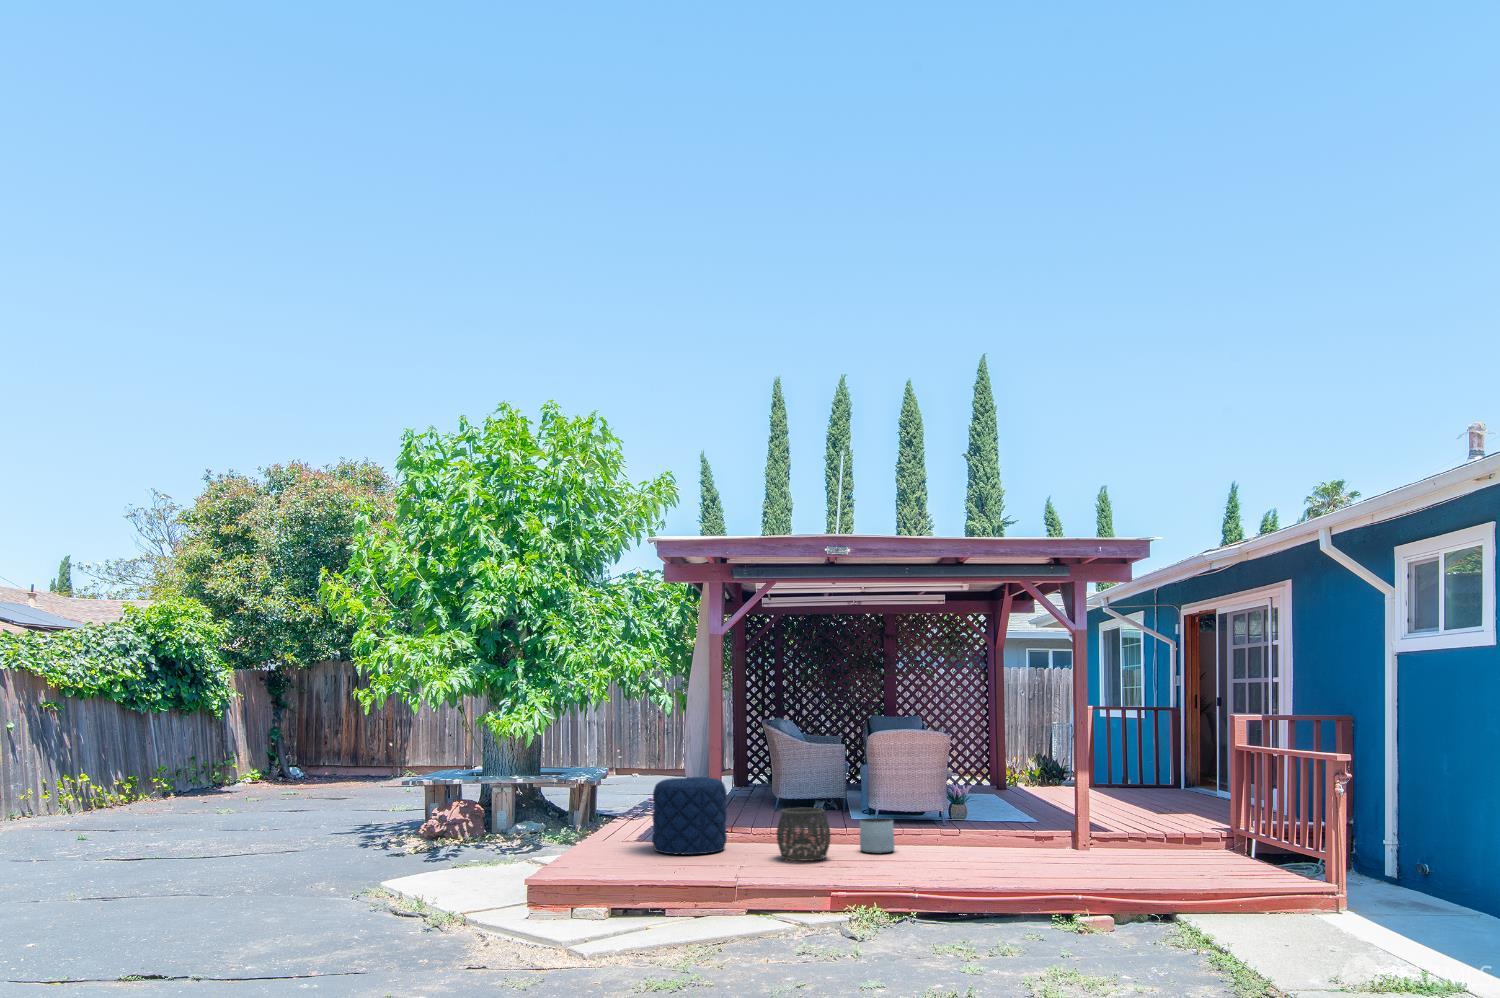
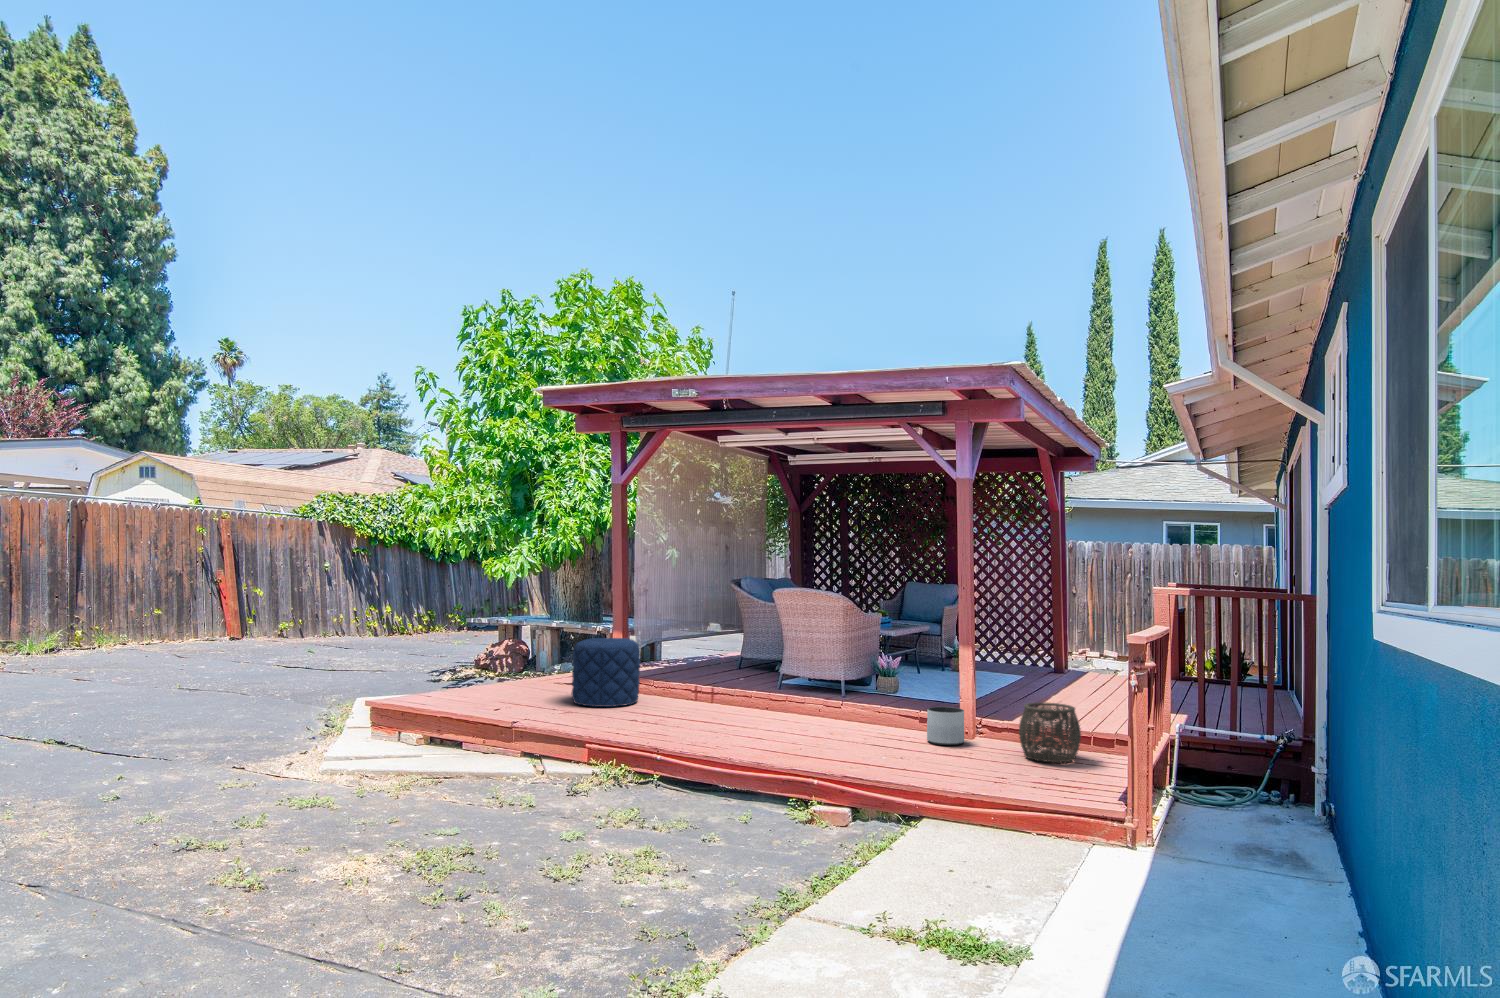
woven basket: present [777,808,831,861] -> present [1019,702,1081,763]
planter: present [860,818,894,853] -> present [927,707,964,745]

